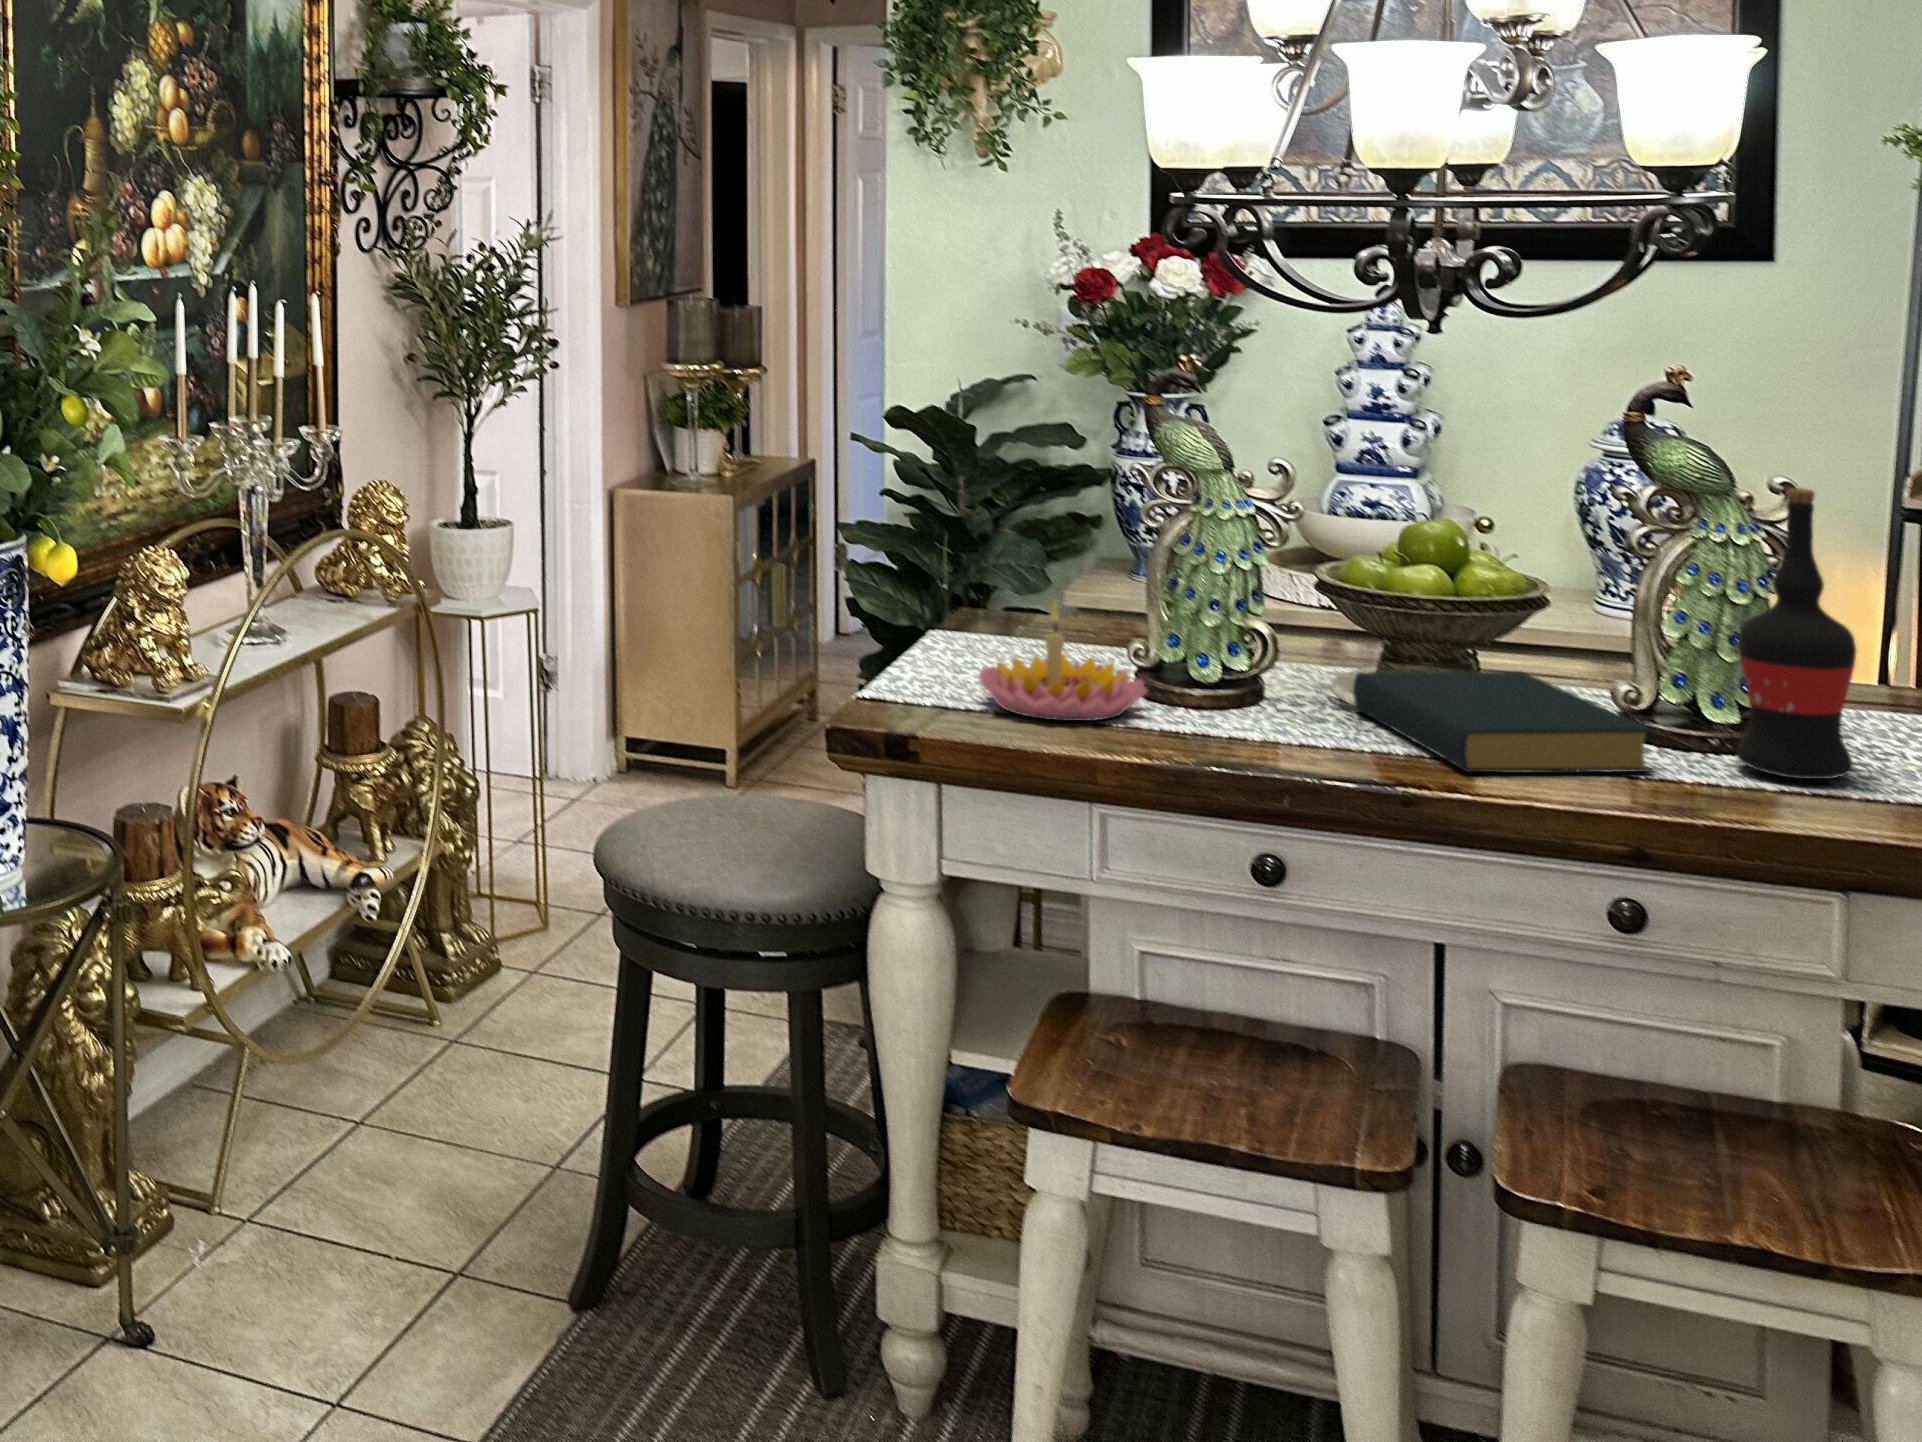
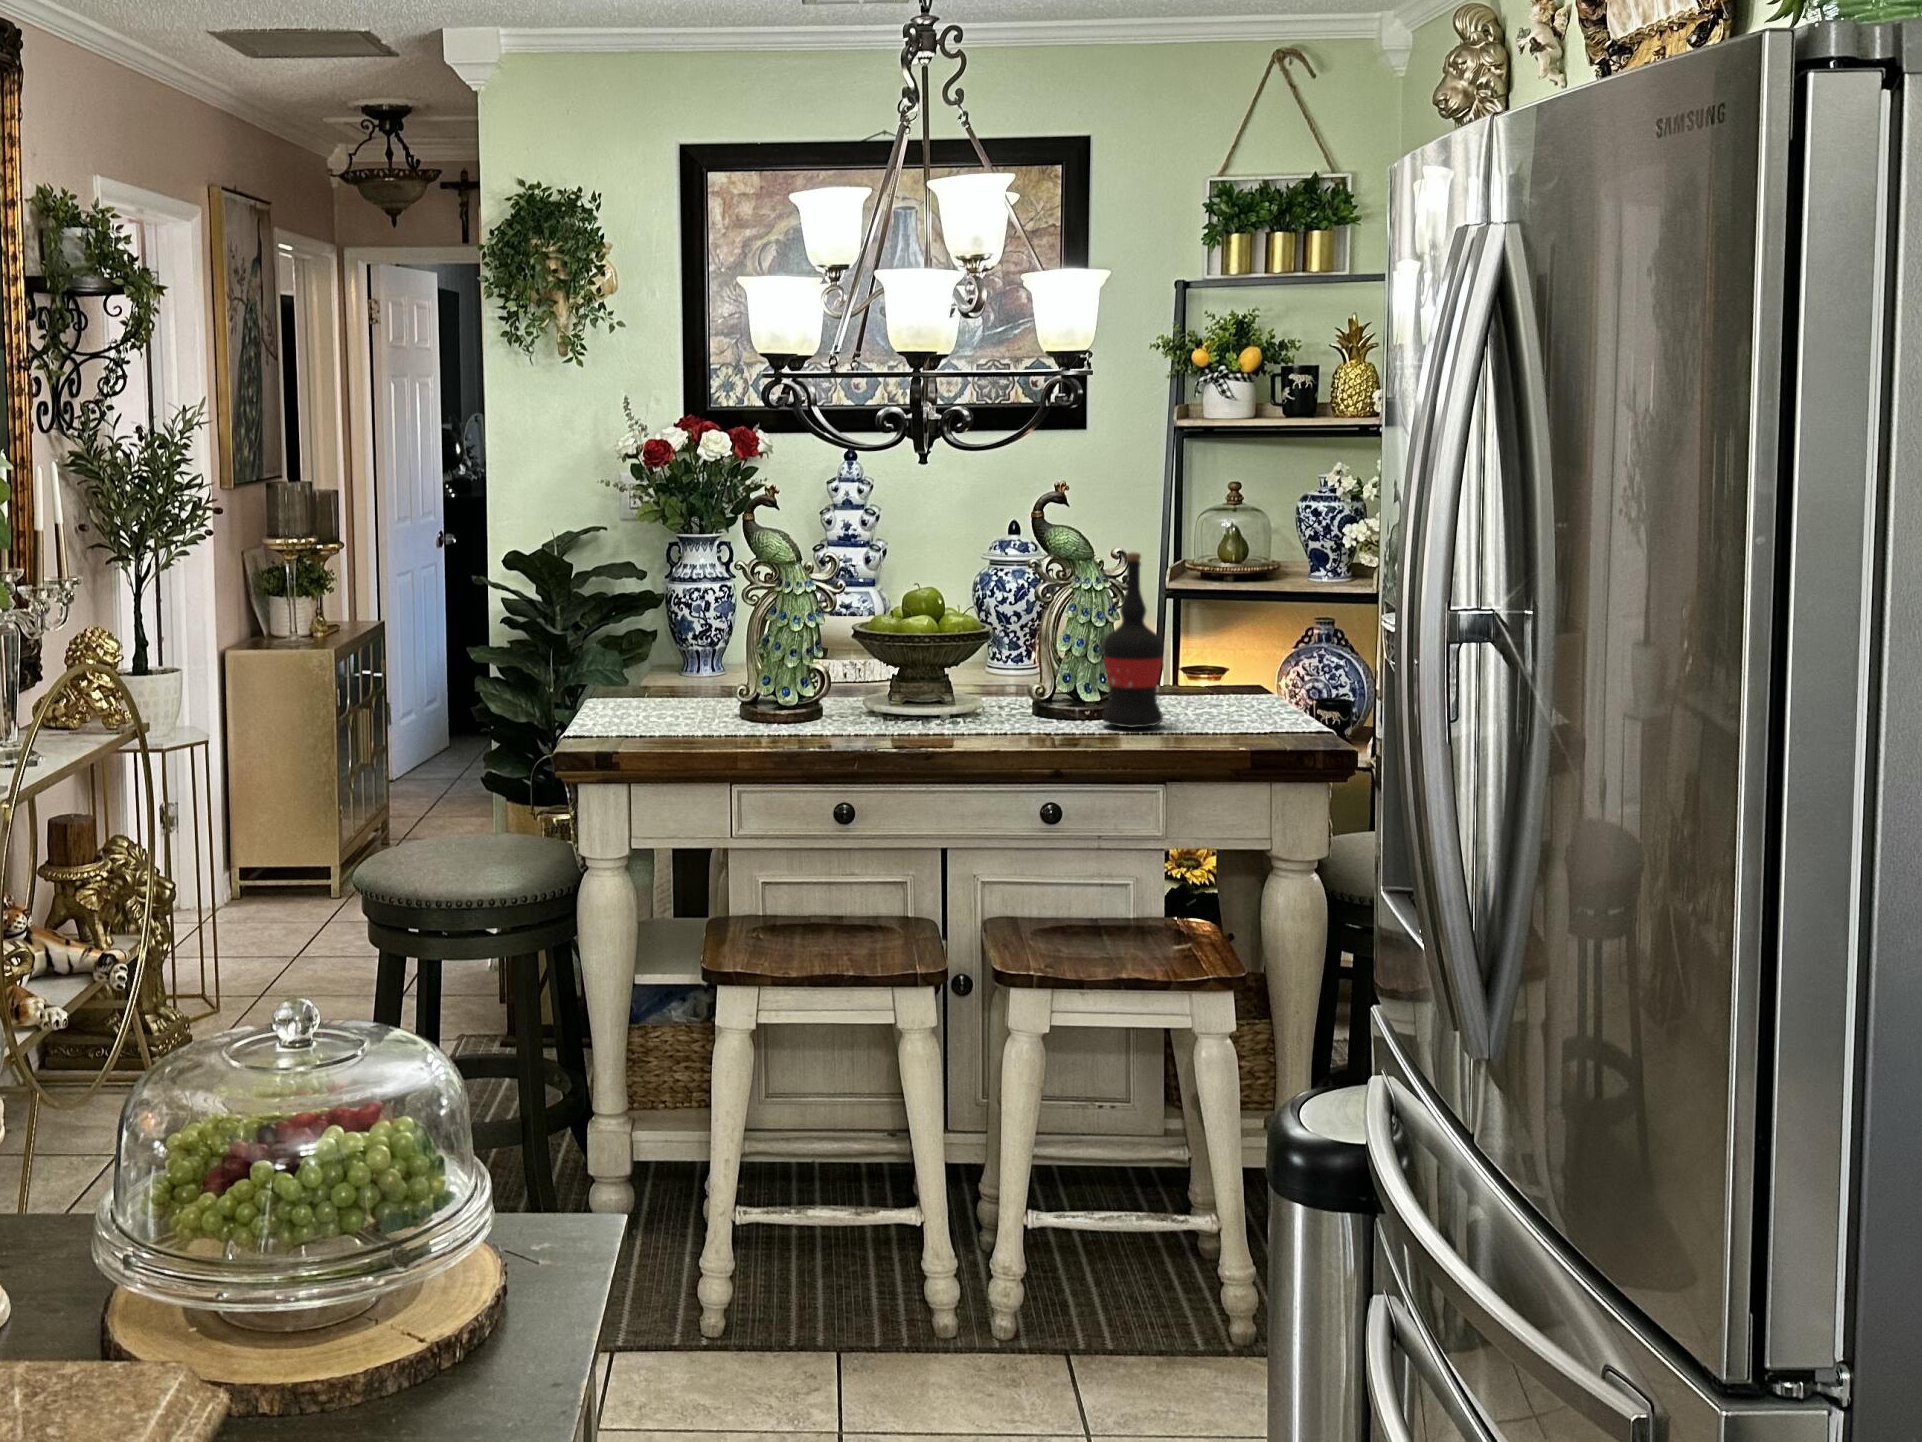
candle holder: present [979,603,1147,721] -> none [645,653,759,734]
hardback book: present [1353,671,1654,773] -> none [882,685,1060,738]

